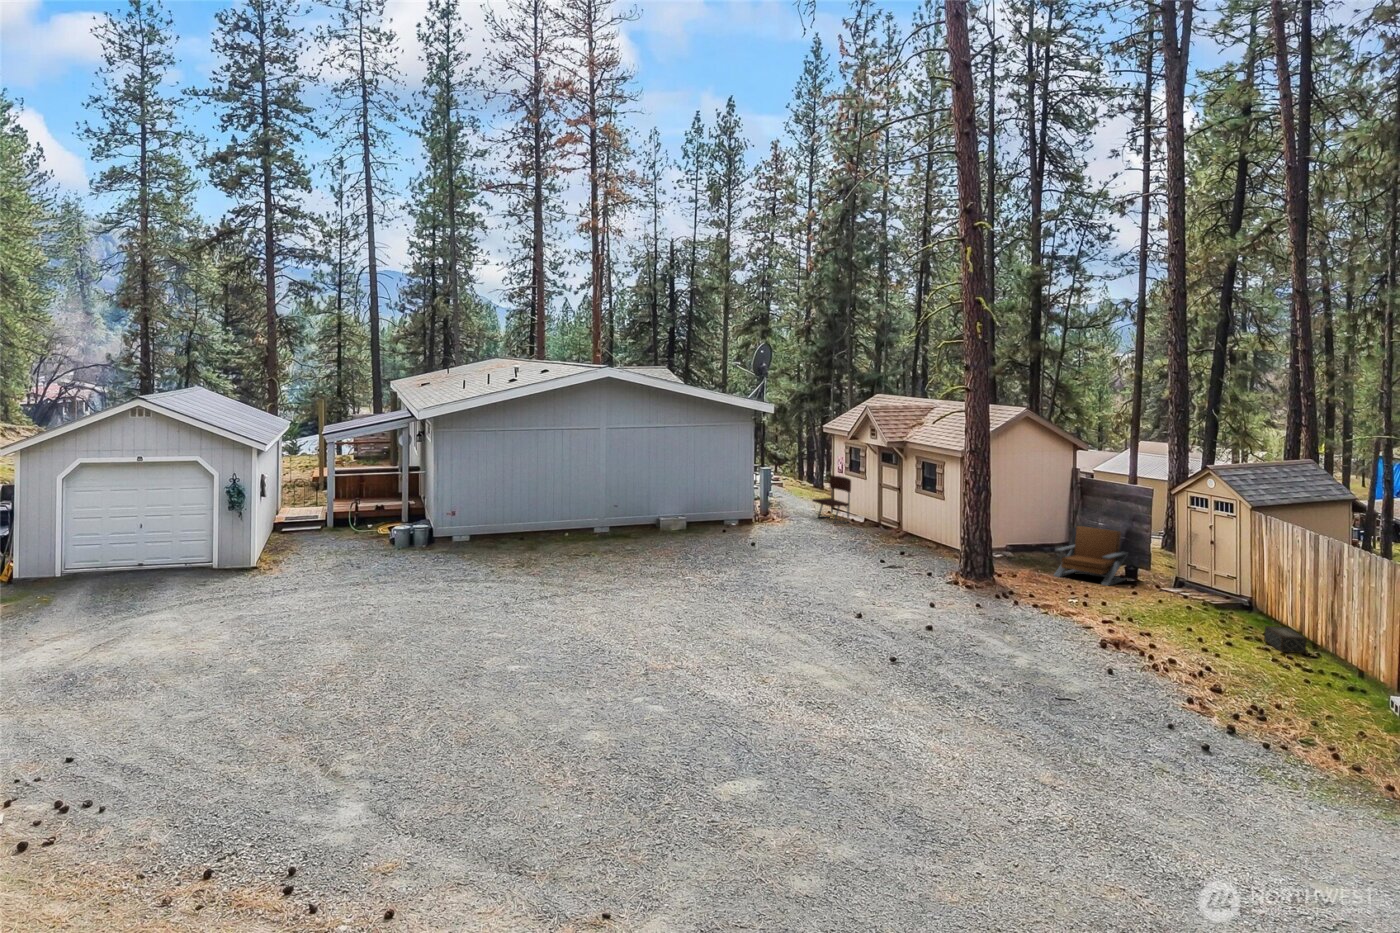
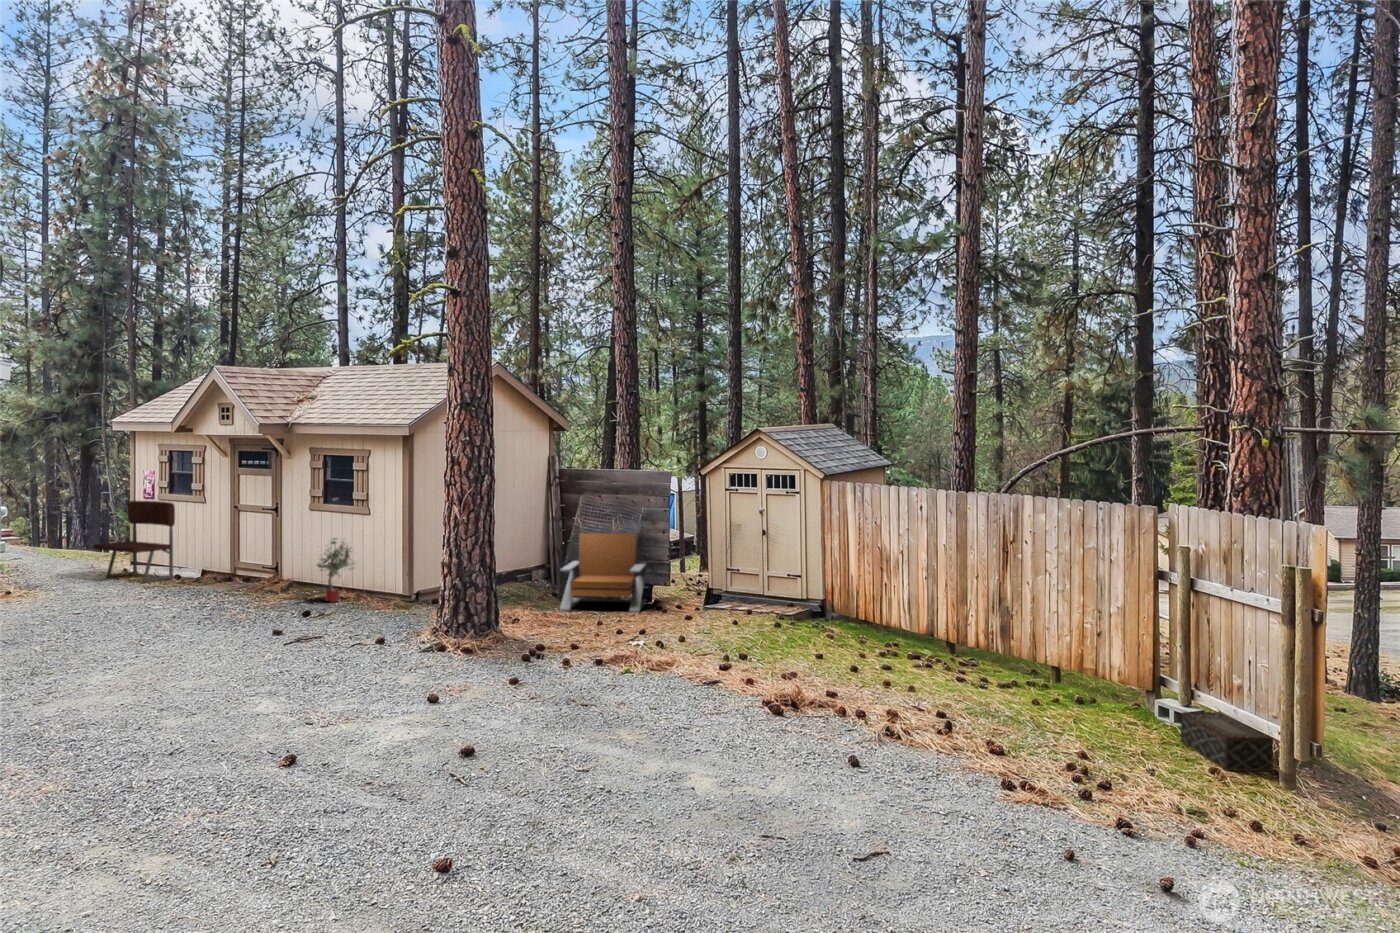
potted tree: none [915,512,938,550] -> present [317,538,356,603]
woven basket: present [1264,626,1307,653] -> present [1181,712,1273,771]

